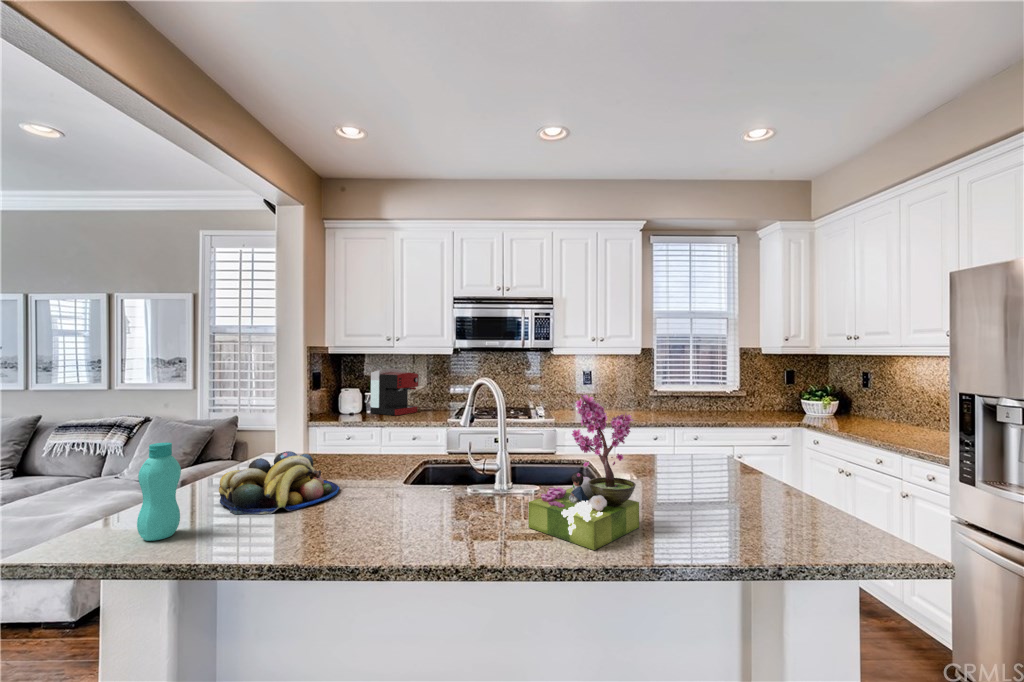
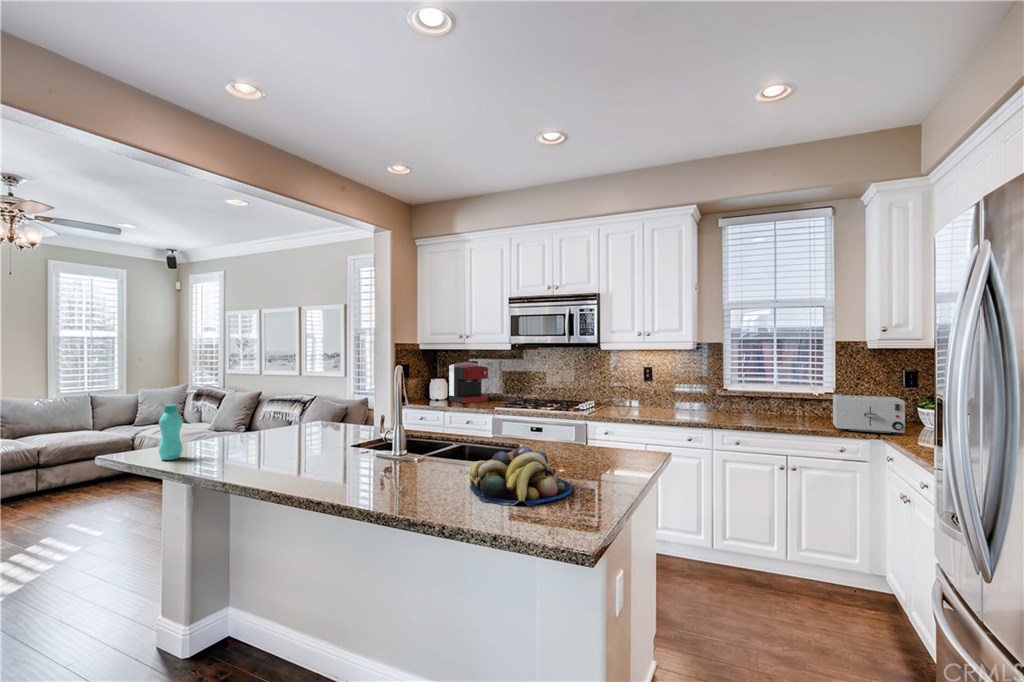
toaster: none [757,392,816,422] -> present [833,395,905,435]
flower arrangement: present [528,395,639,550] -> none [343,383,419,497]
fruit bowl: present [219,451,339,514] -> present [469,447,572,506]

